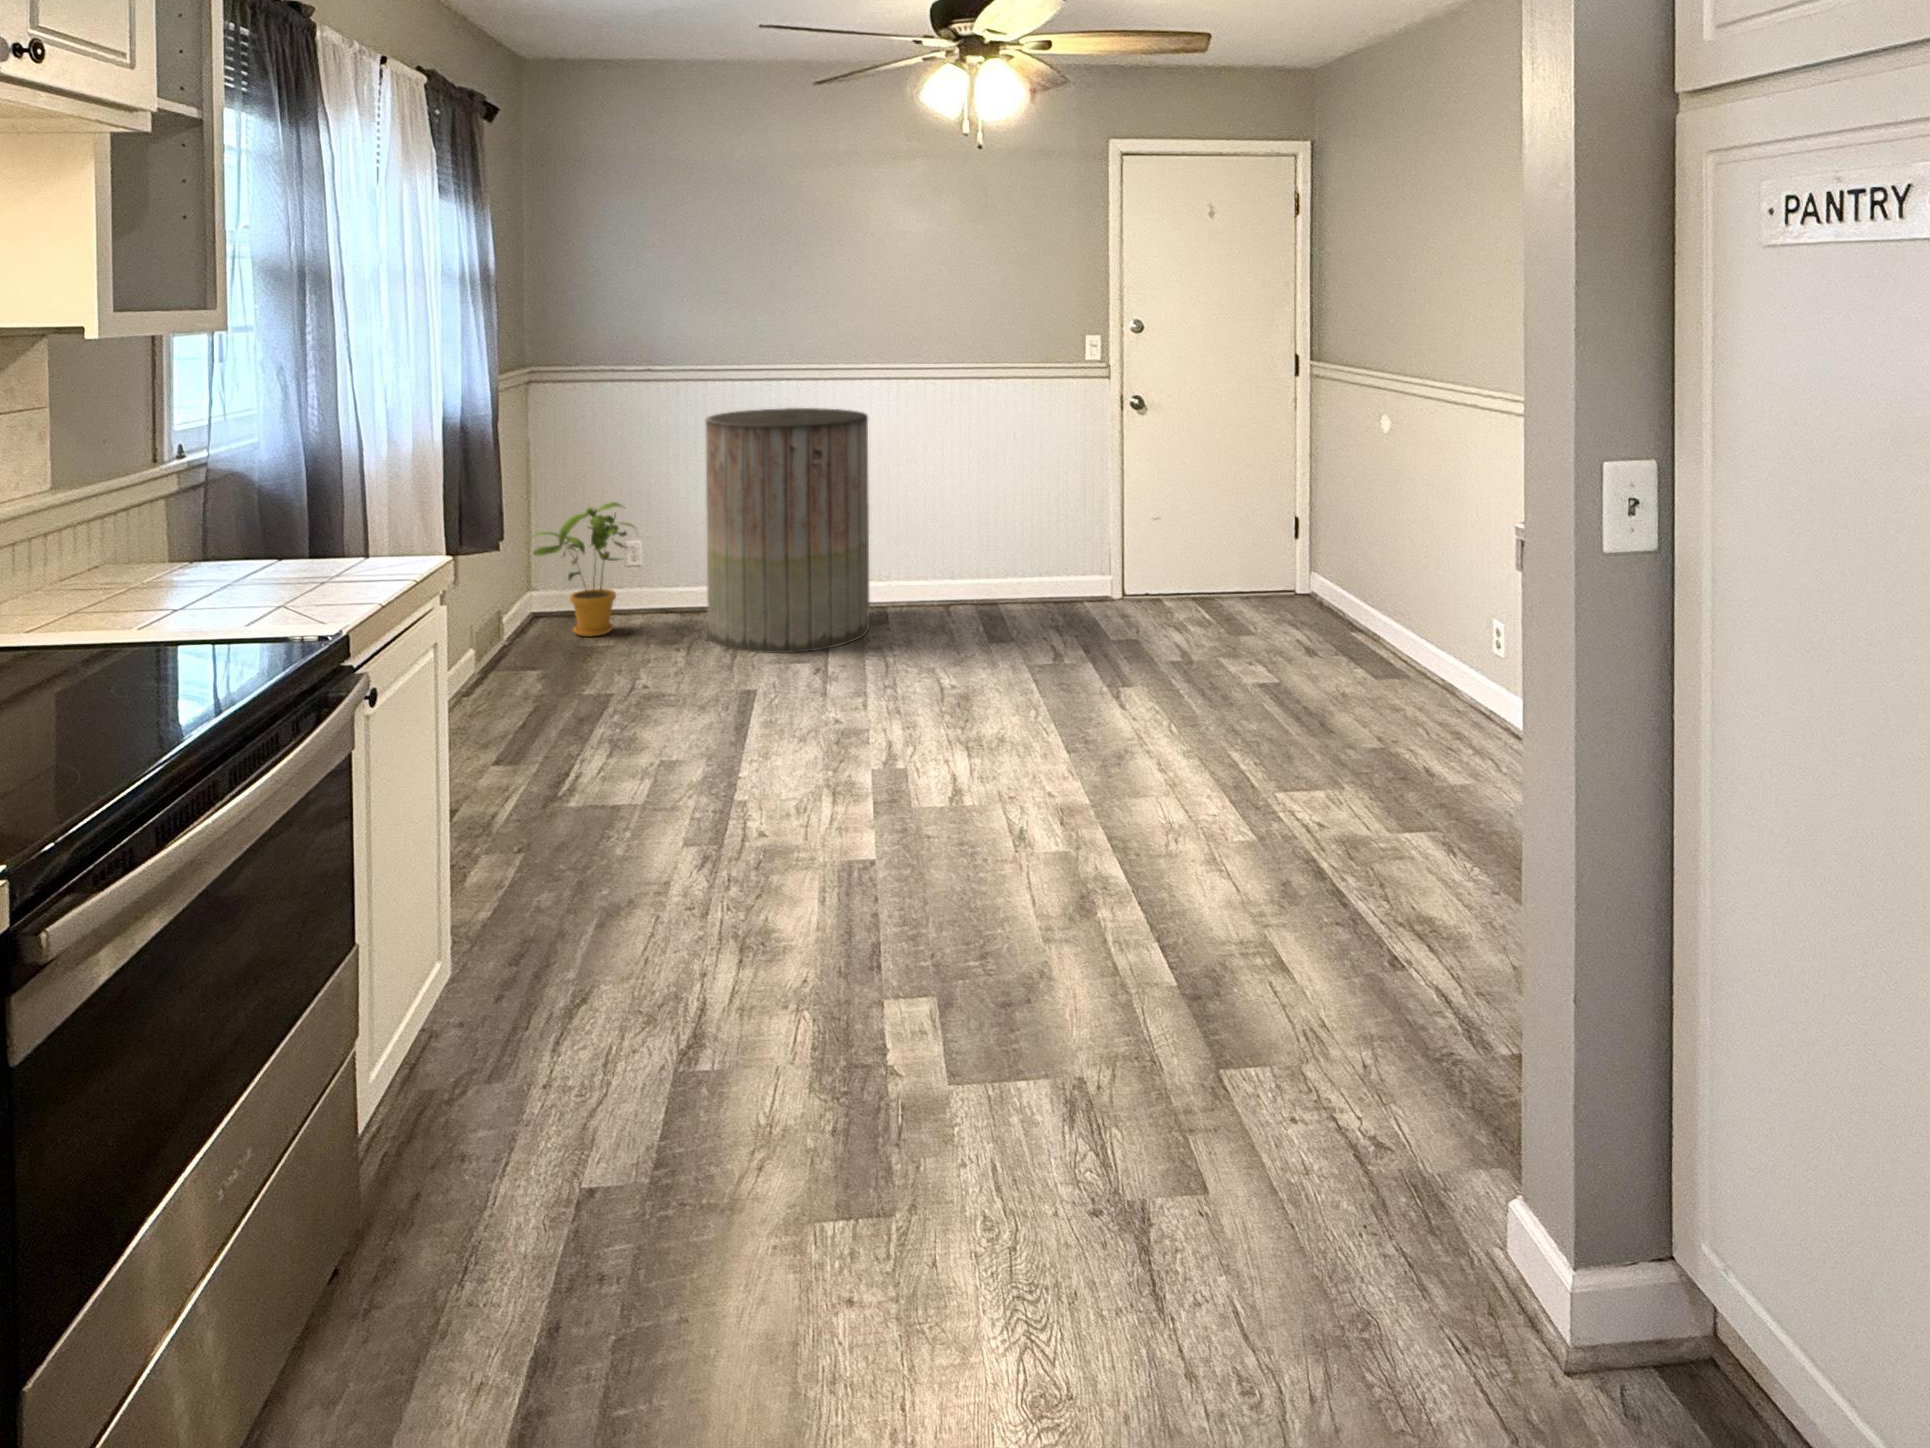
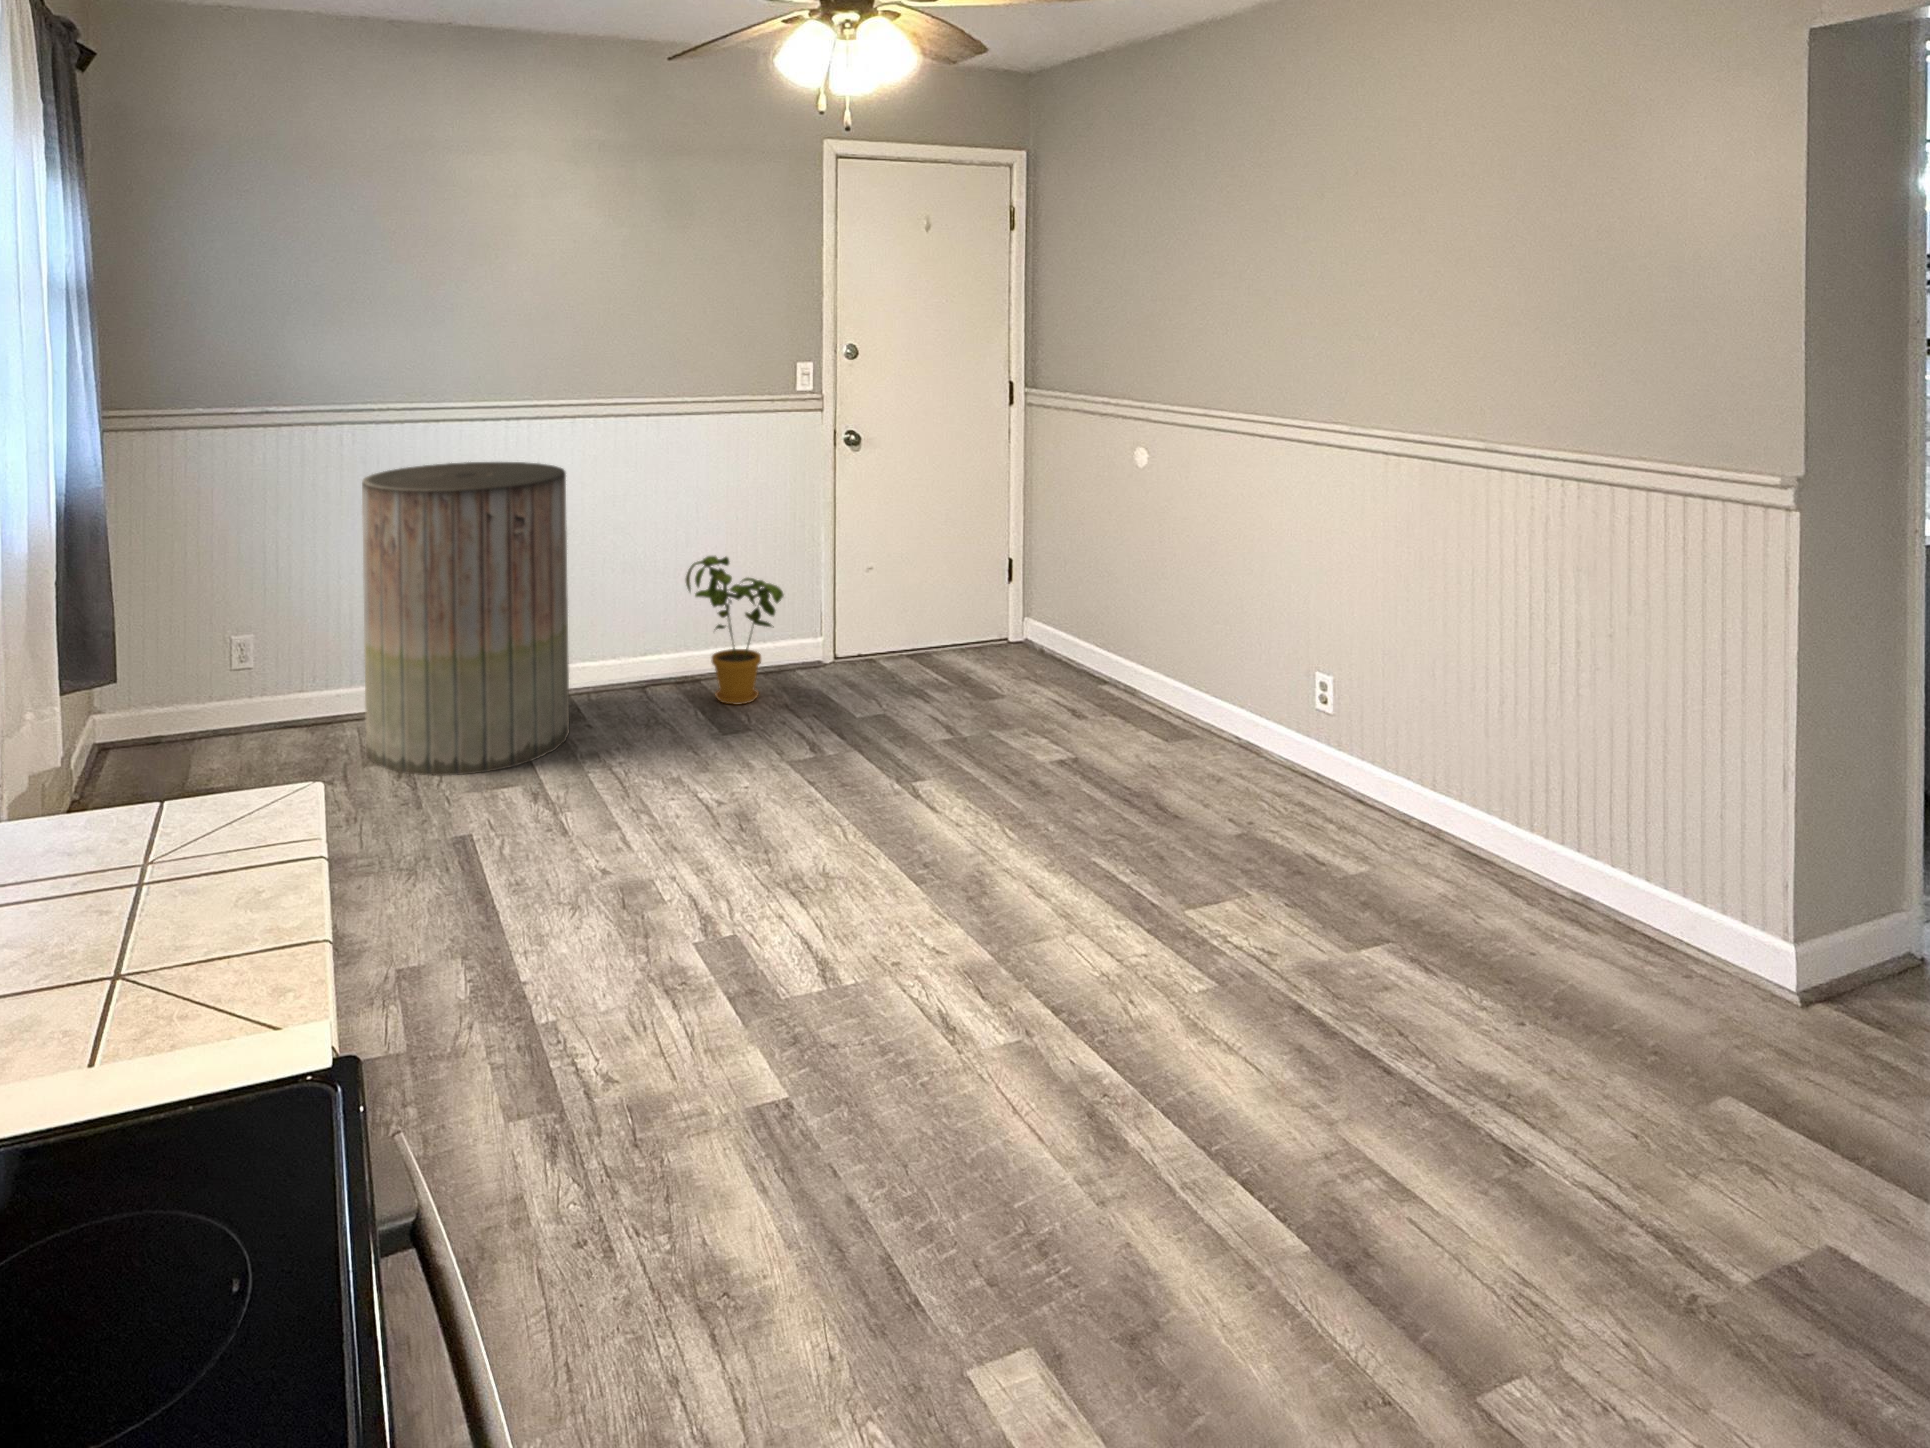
house plant: present [533,502,634,636] -> present [686,556,783,705]

